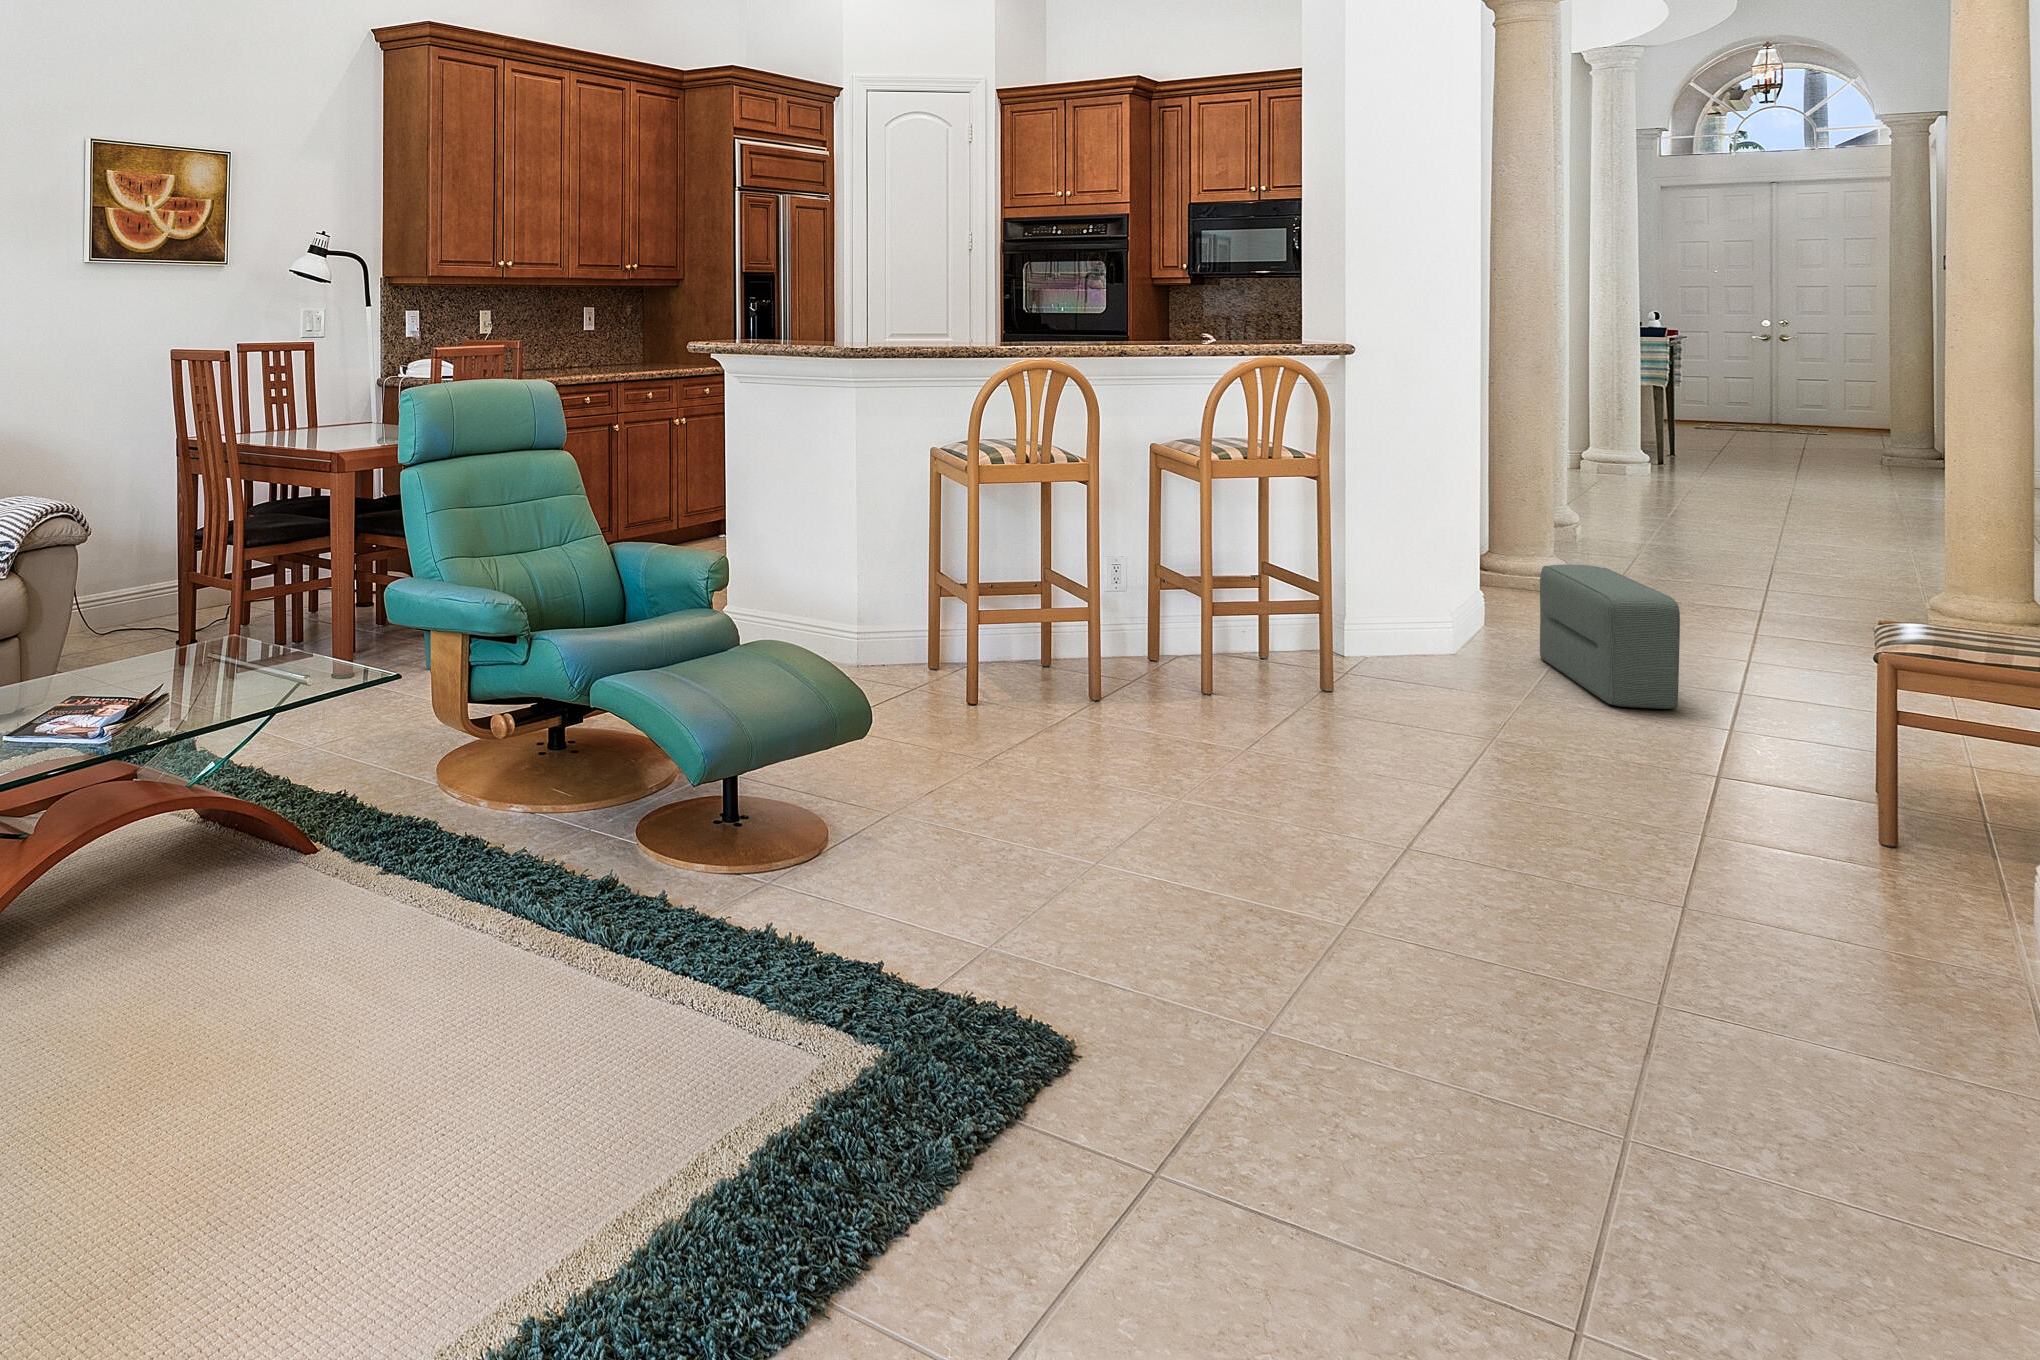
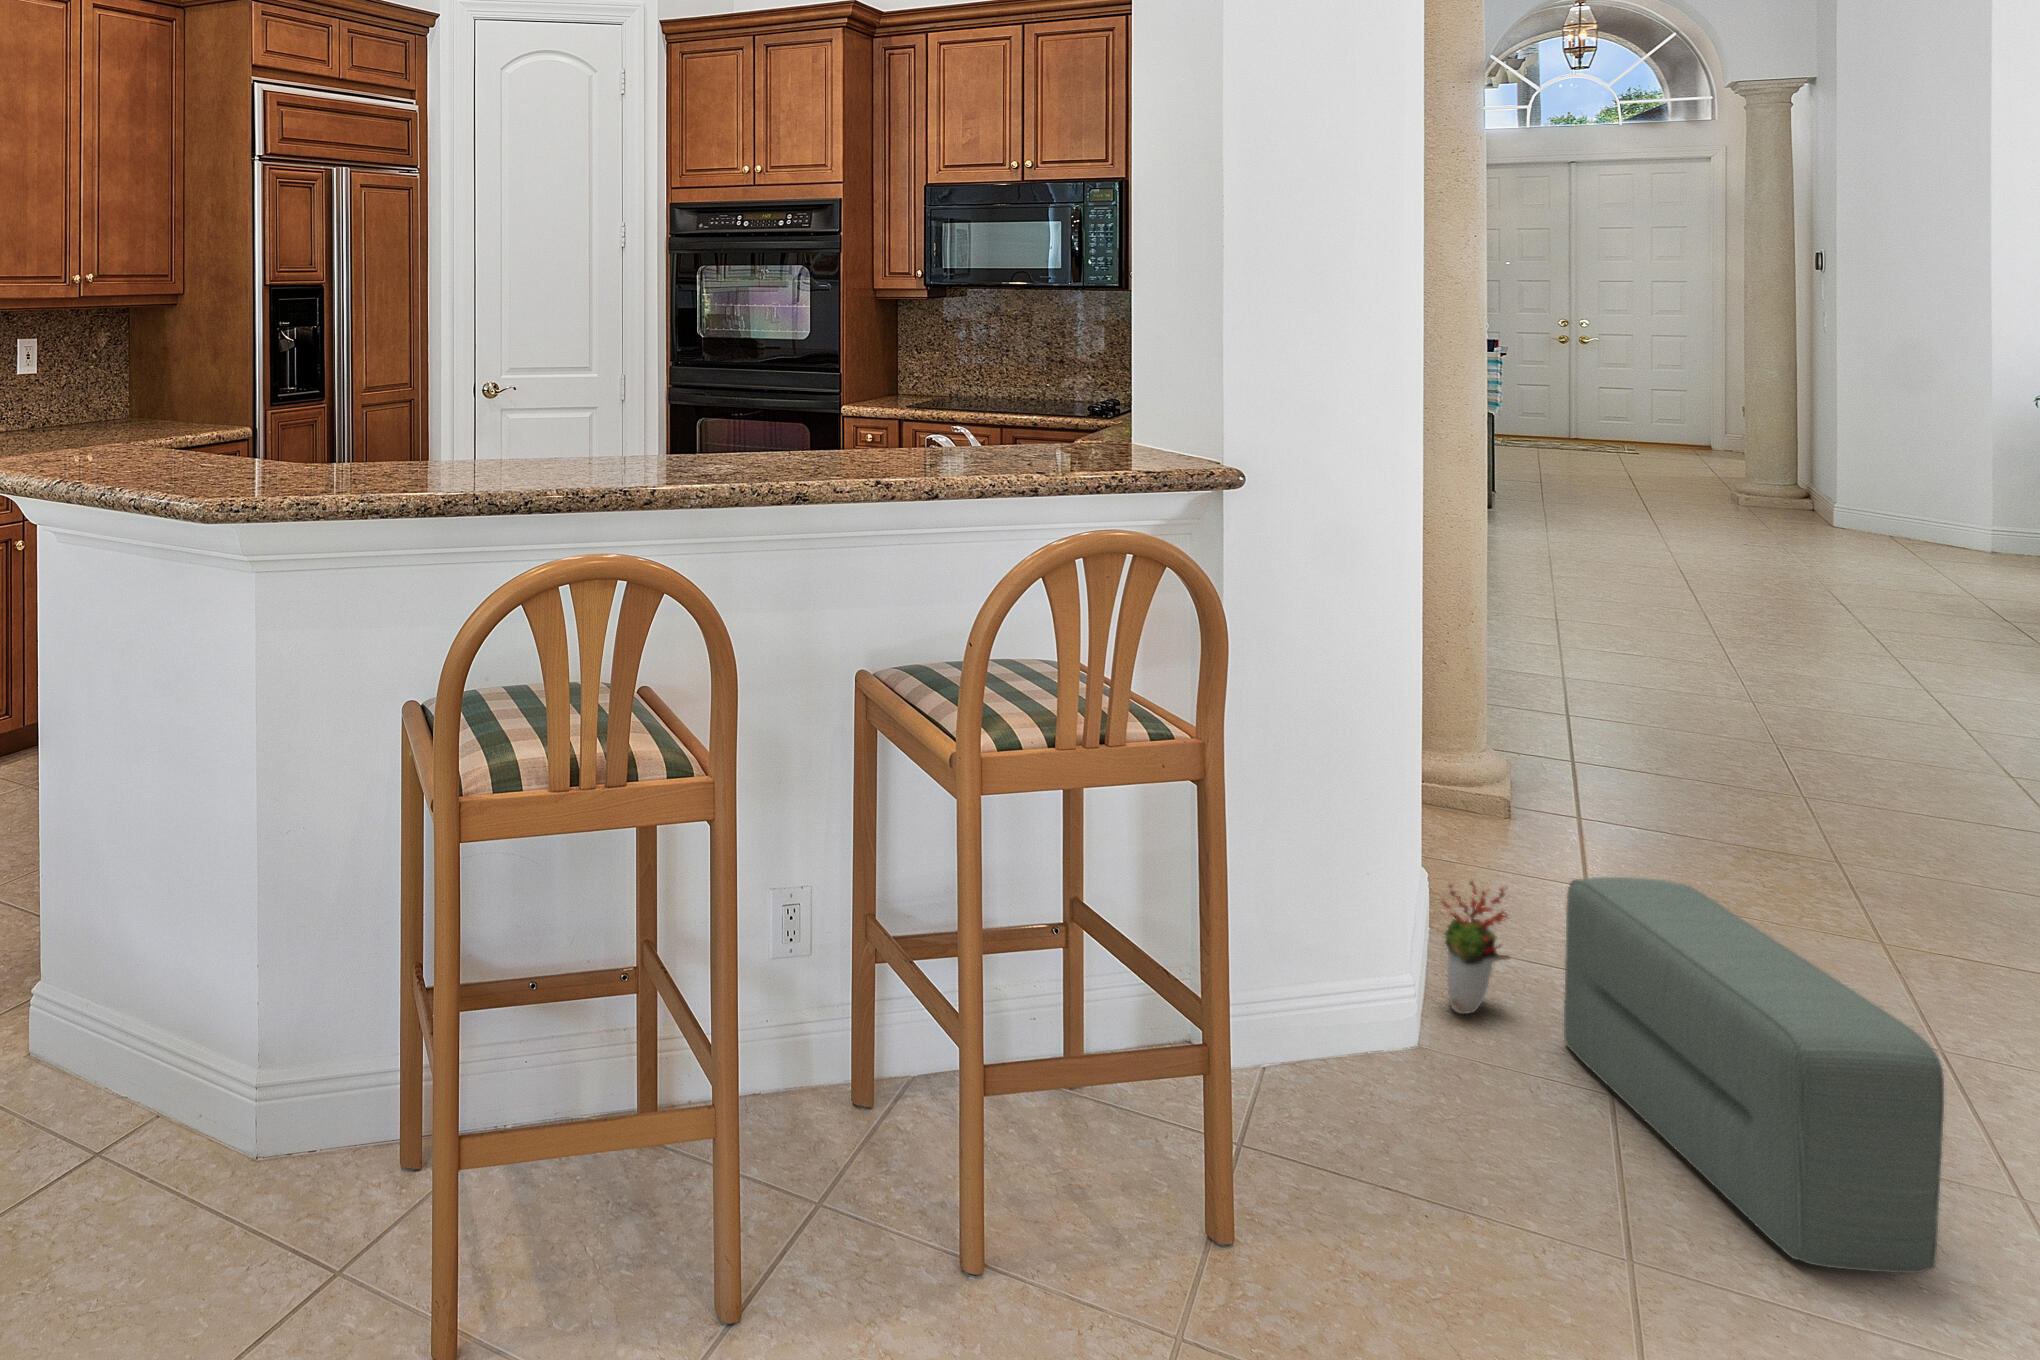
decorative plant: none [1478,577,1516,649] -> present [1441,881,1510,1014]

